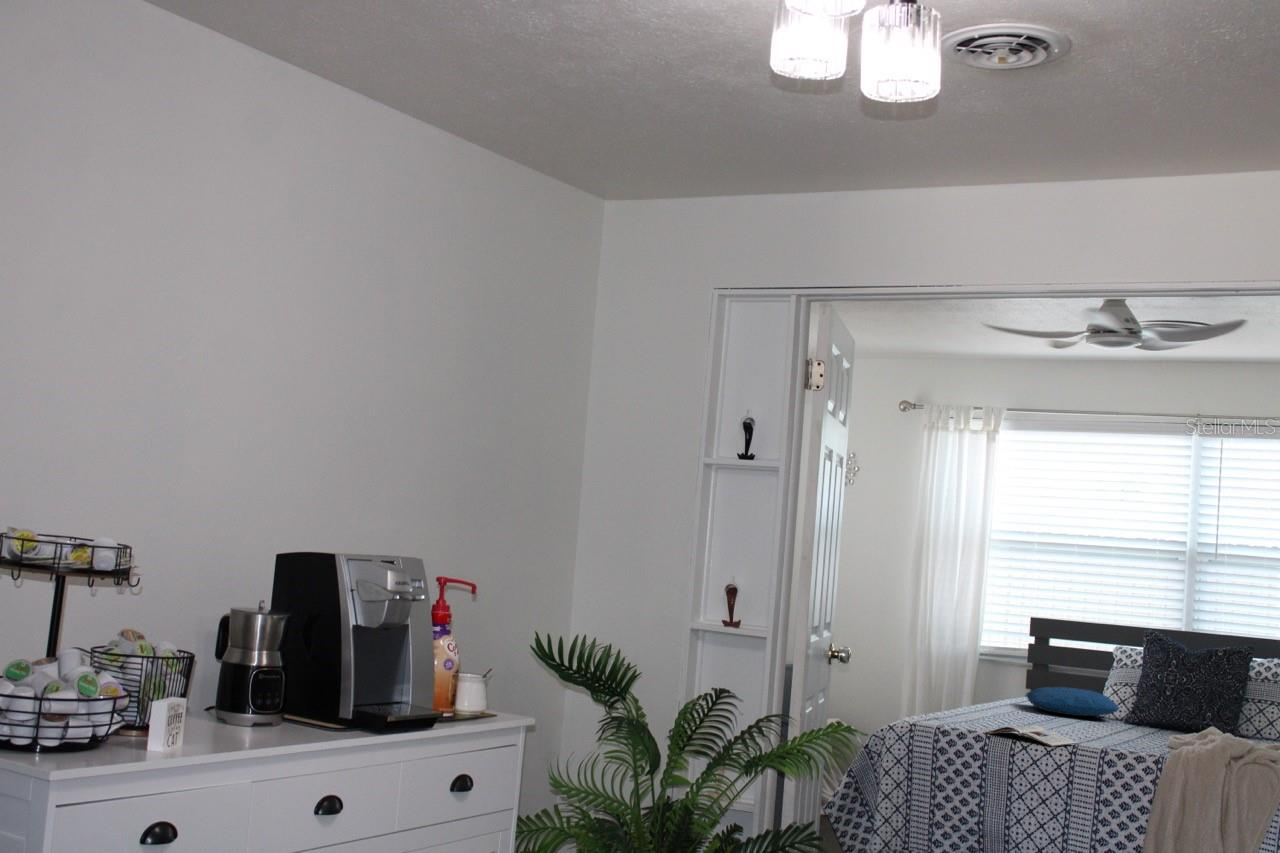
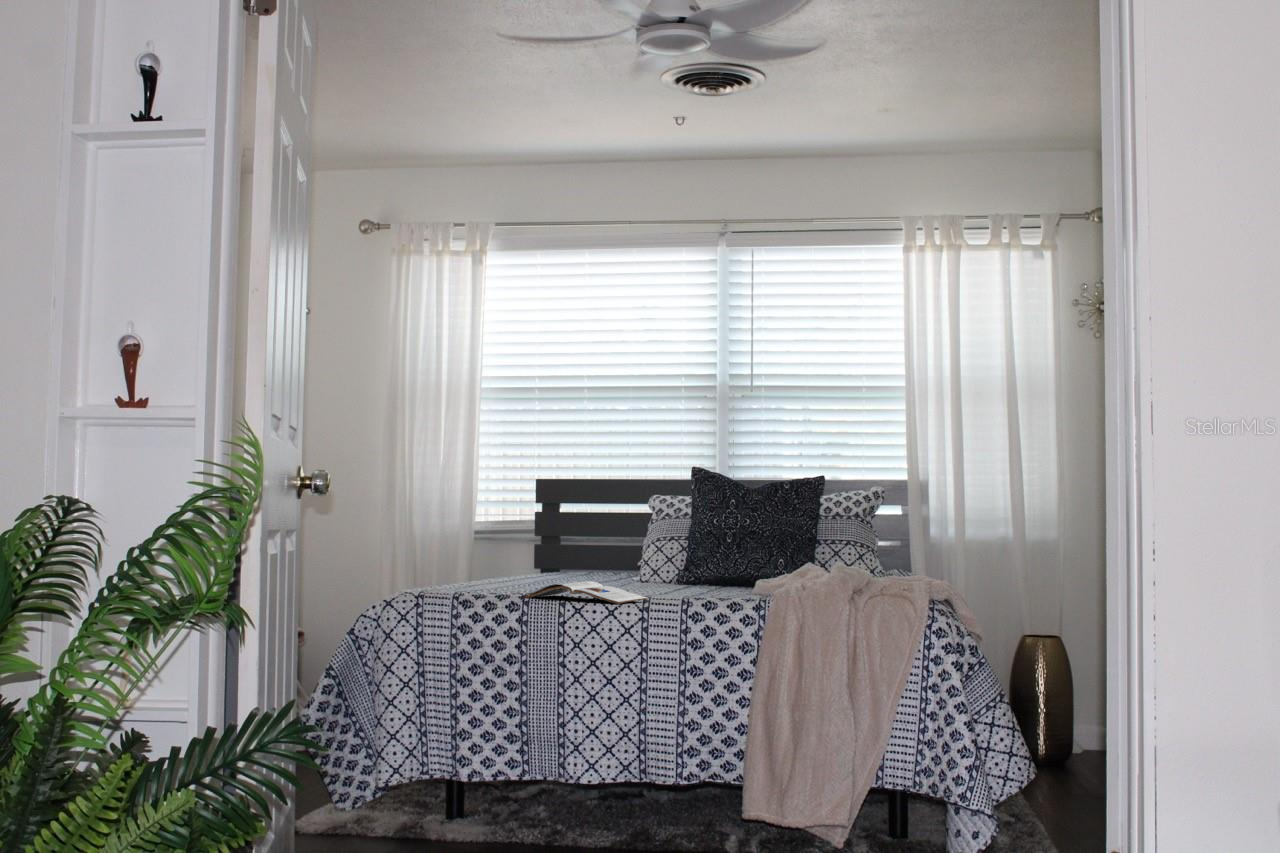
pillow: present [1026,687,1119,716] -> none [551,546,674,579]

